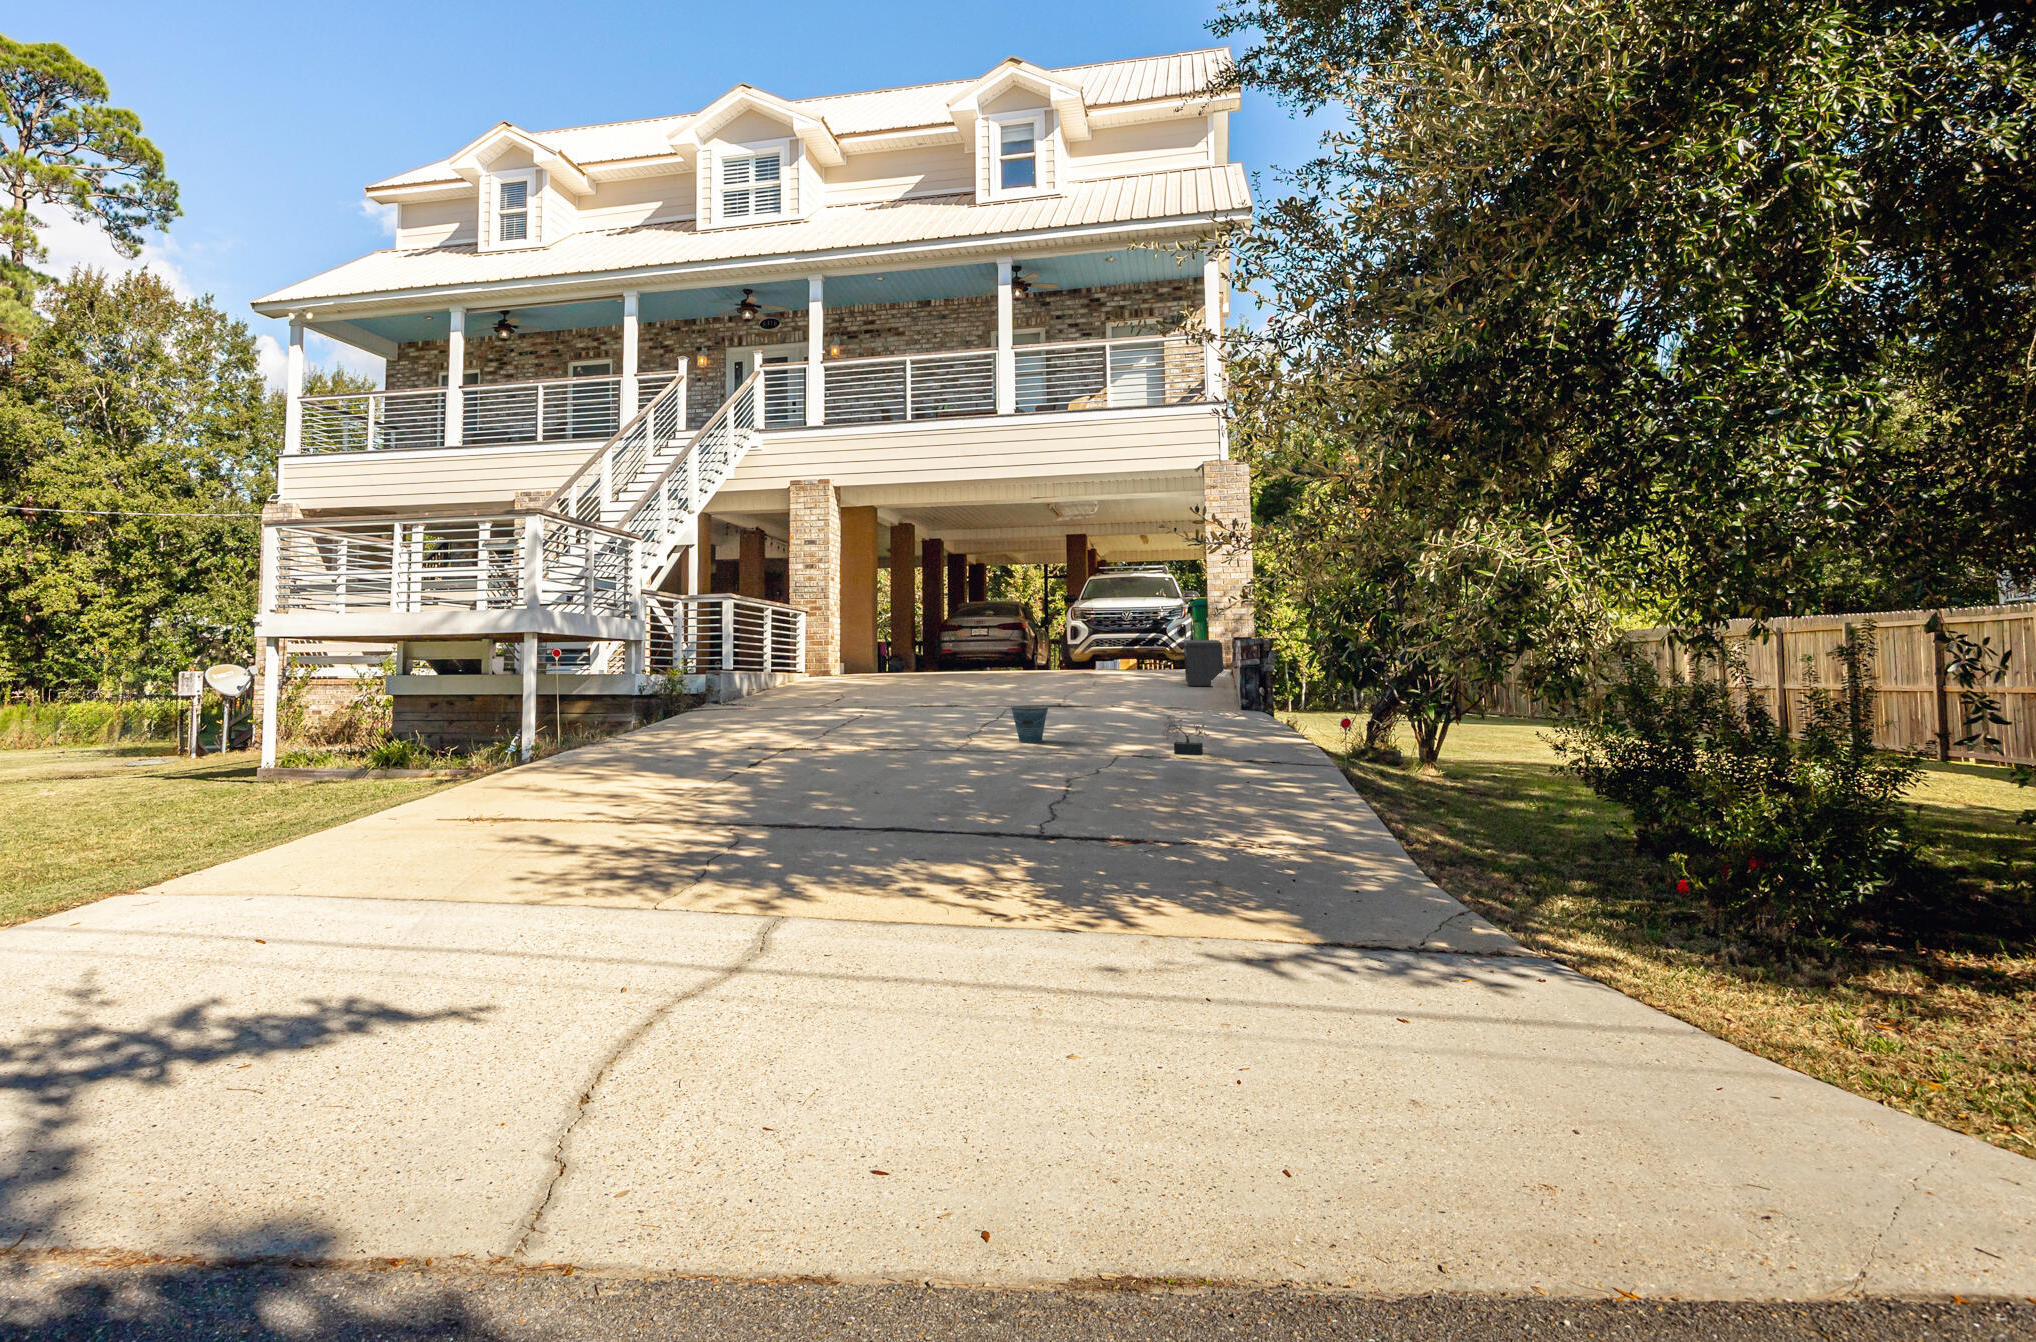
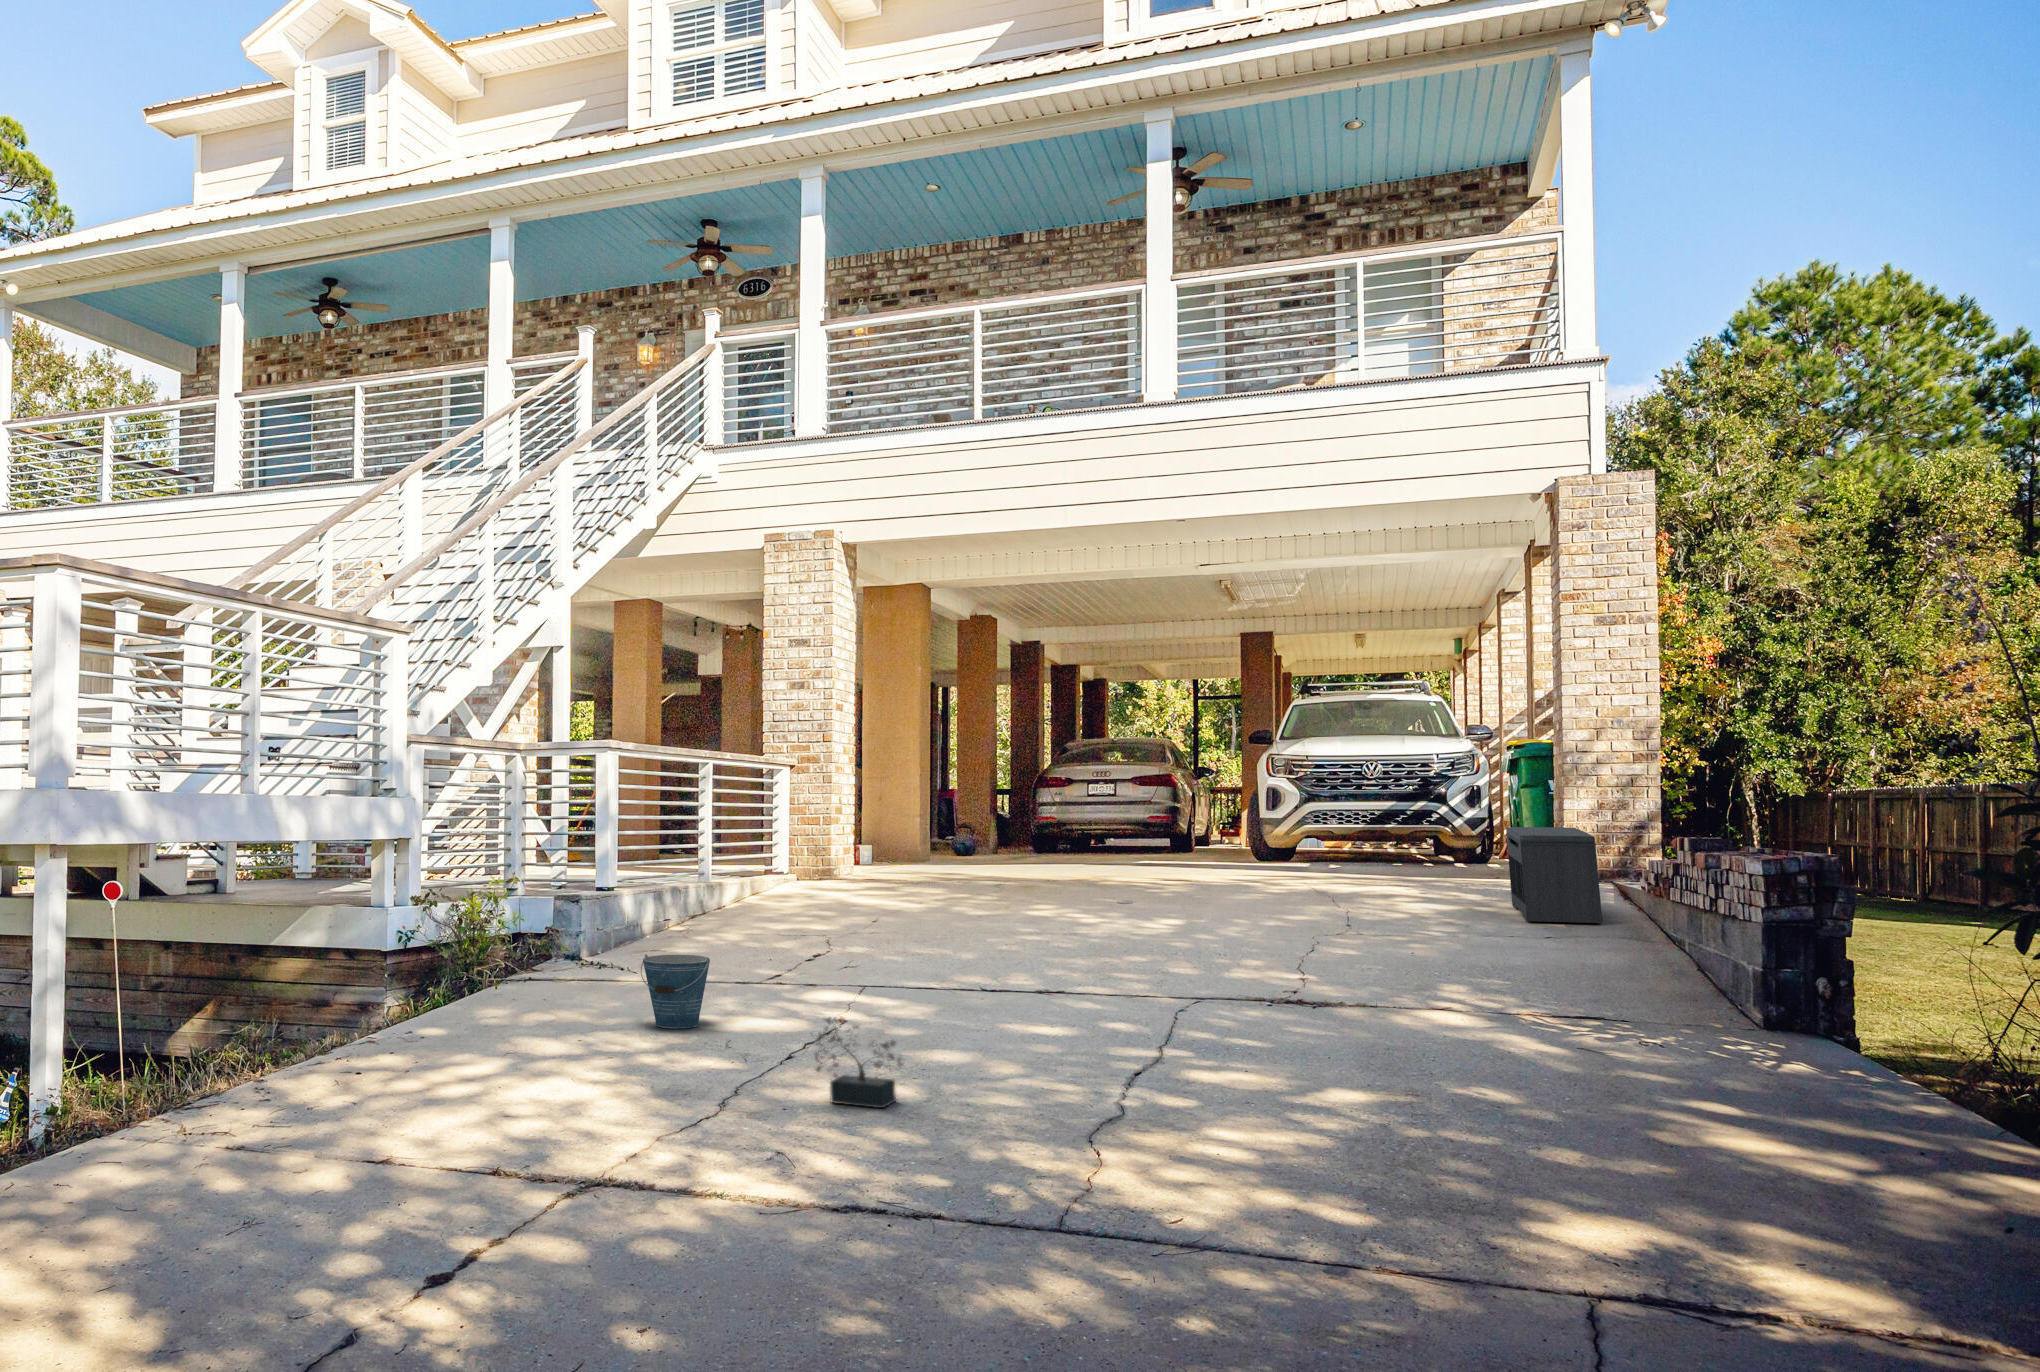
bucket: present [1011,706,1048,742] -> present [641,954,710,1028]
decorative plant: present [1162,715,1209,755] -> present [810,1018,903,1108]

